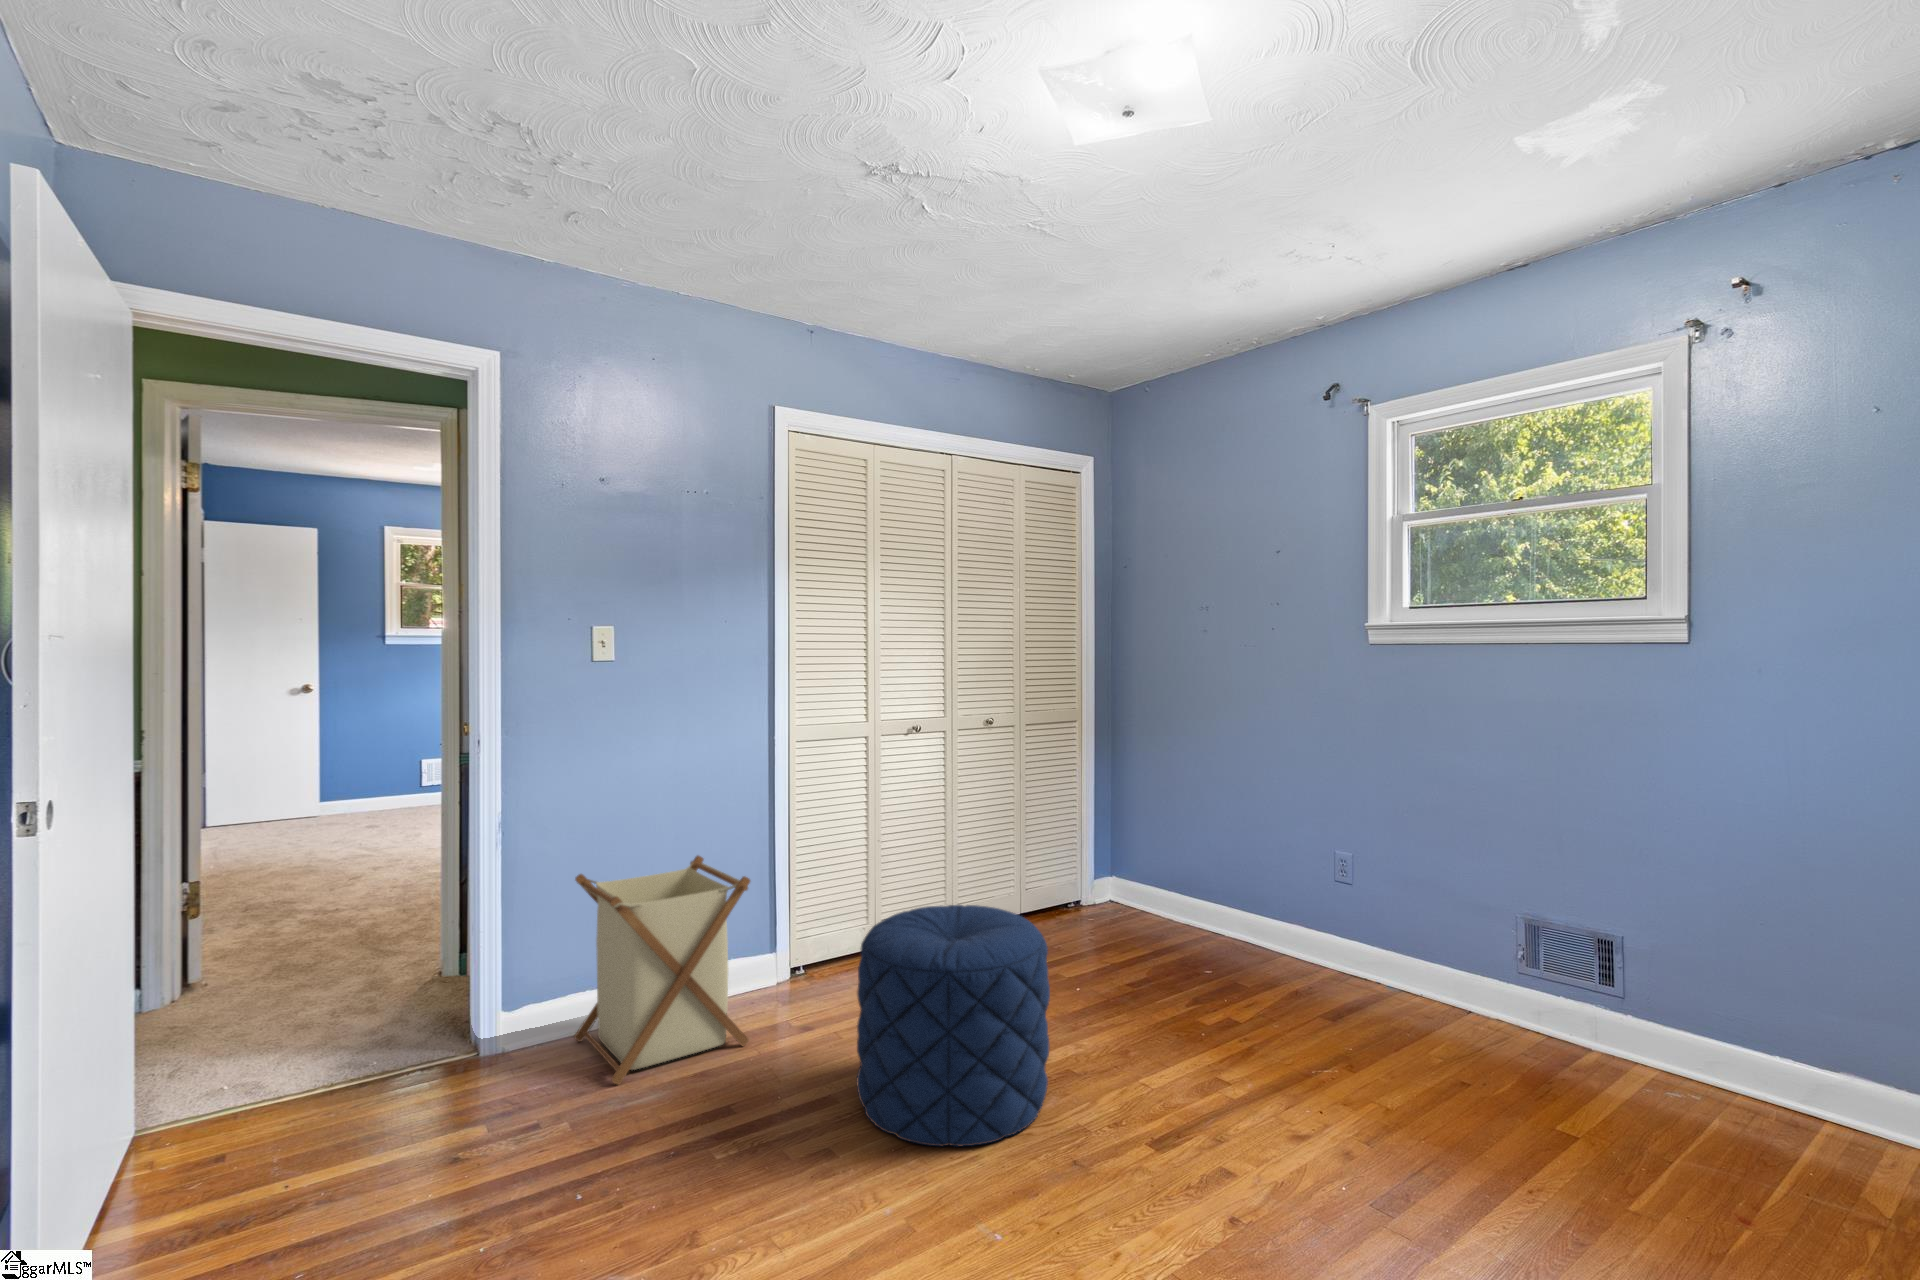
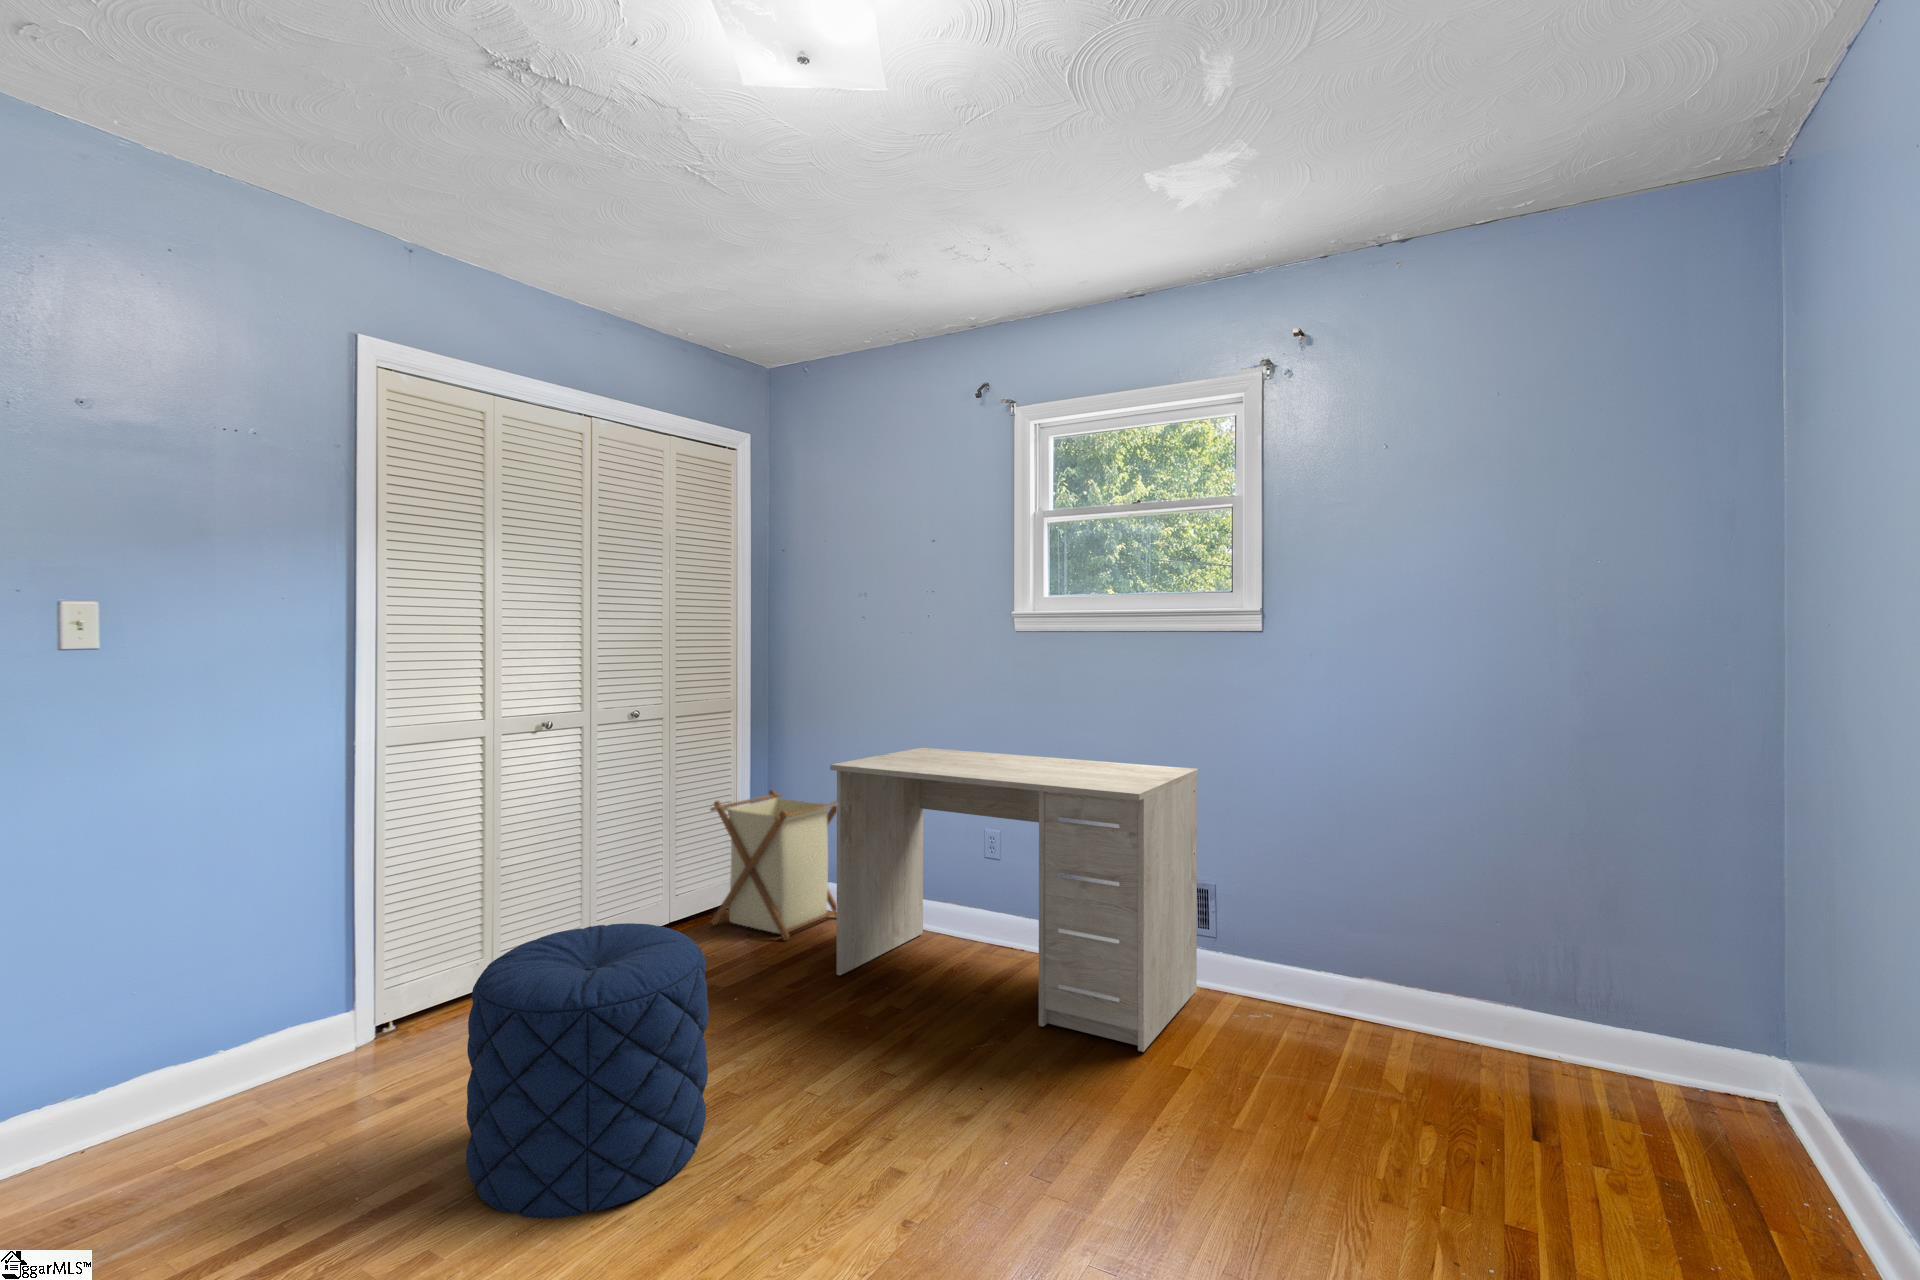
desk: none [1170,762,1598,1111] -> present [830,748,1198,1052]
laundry basket: present [574,856,750,1084] -> present [710,790,837,940]

